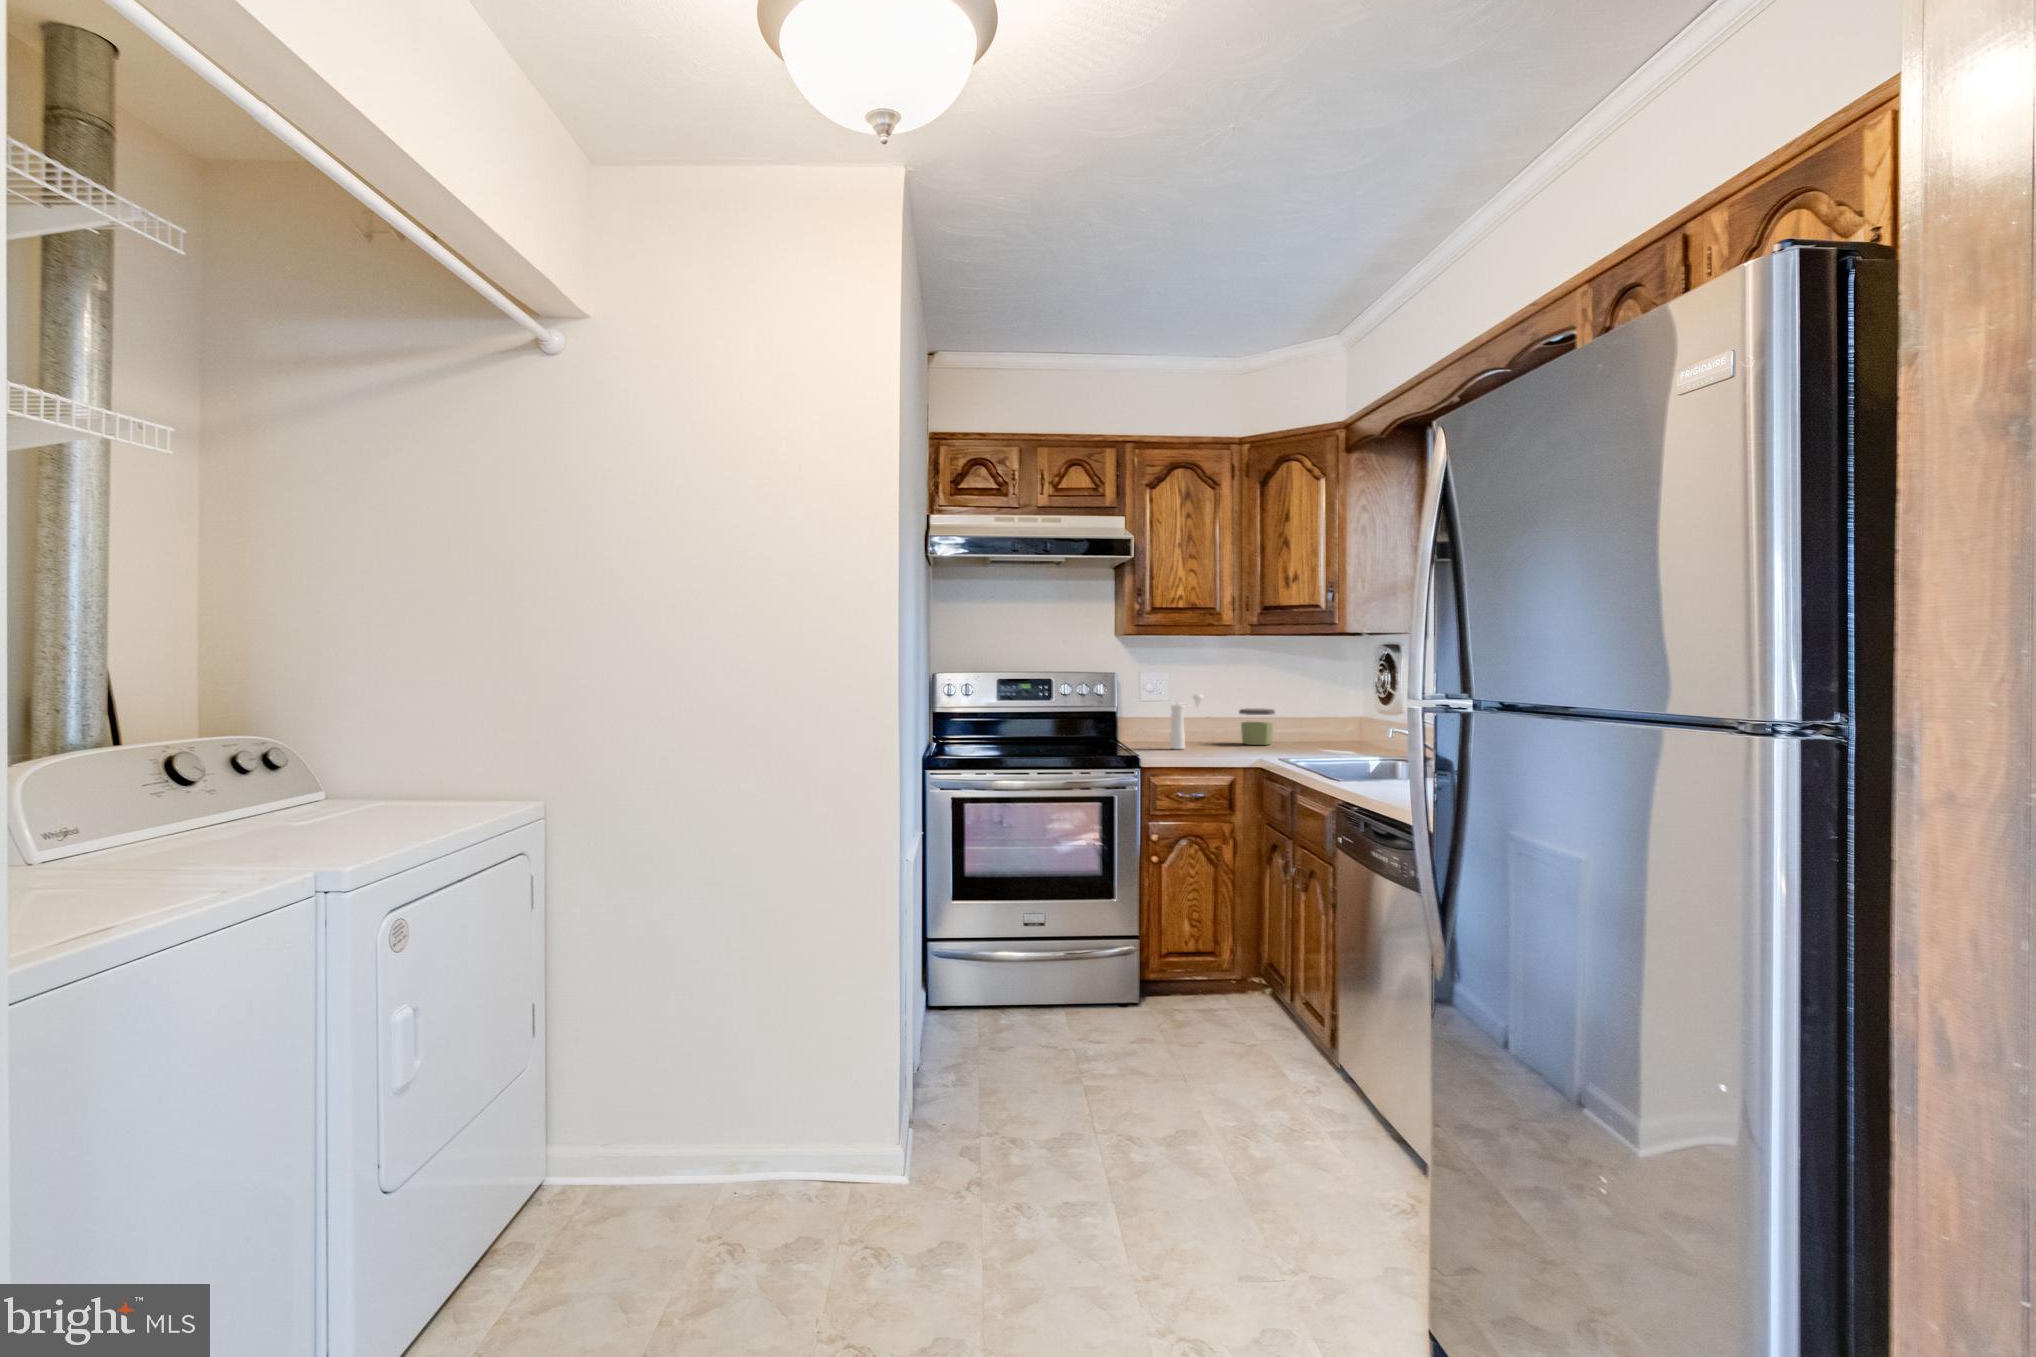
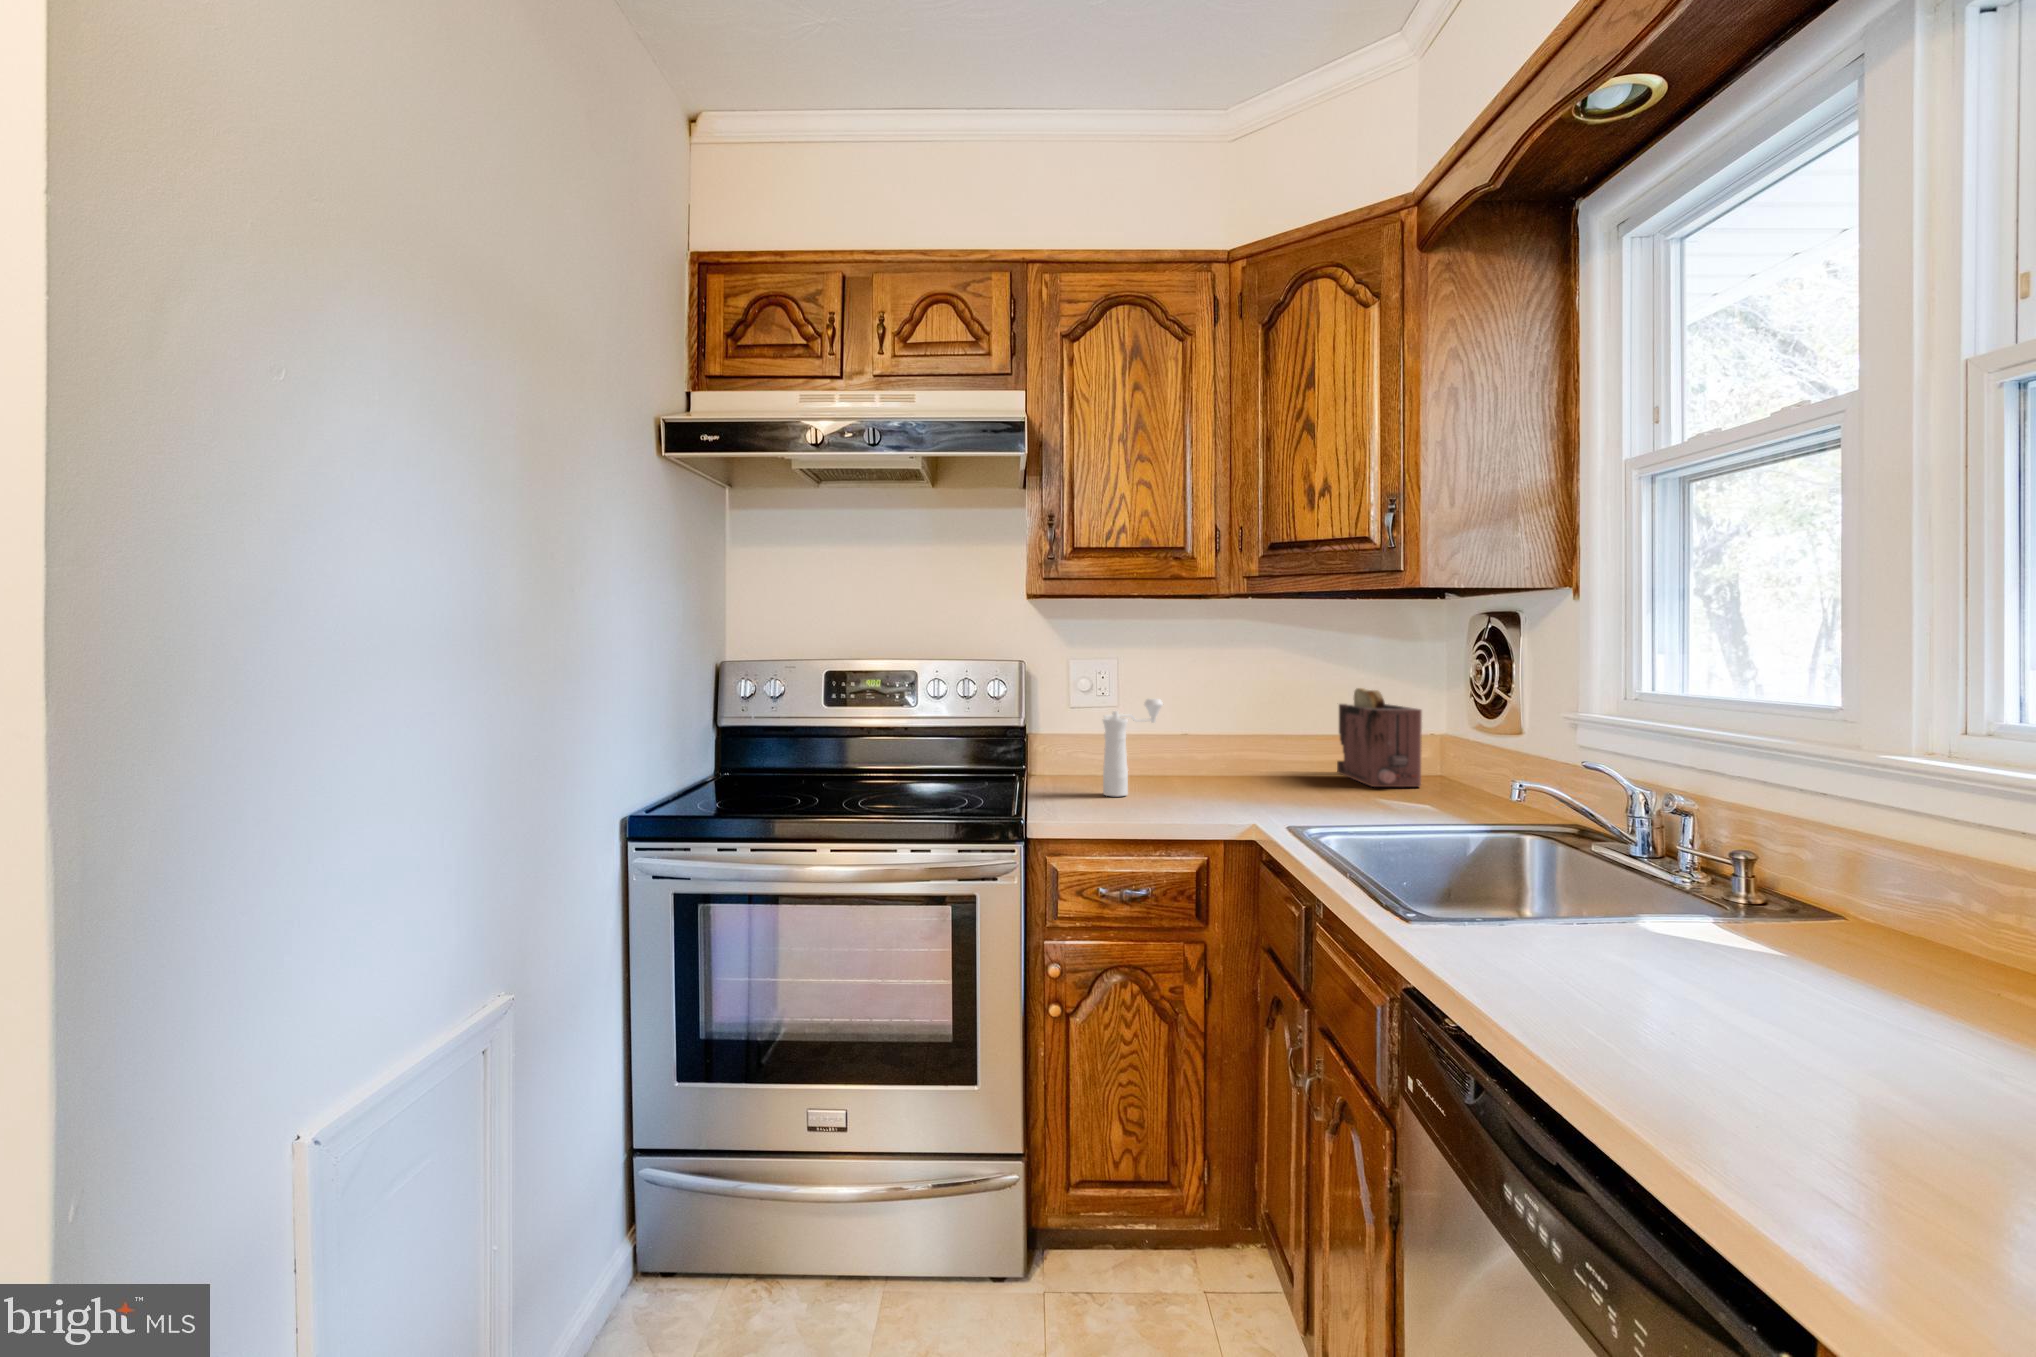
toaster: none [1302,689,1350,746] -> present [1337,688,1422,787]
jar: present [1239,708,1275,745] -> none [1228,721,1290,785]

